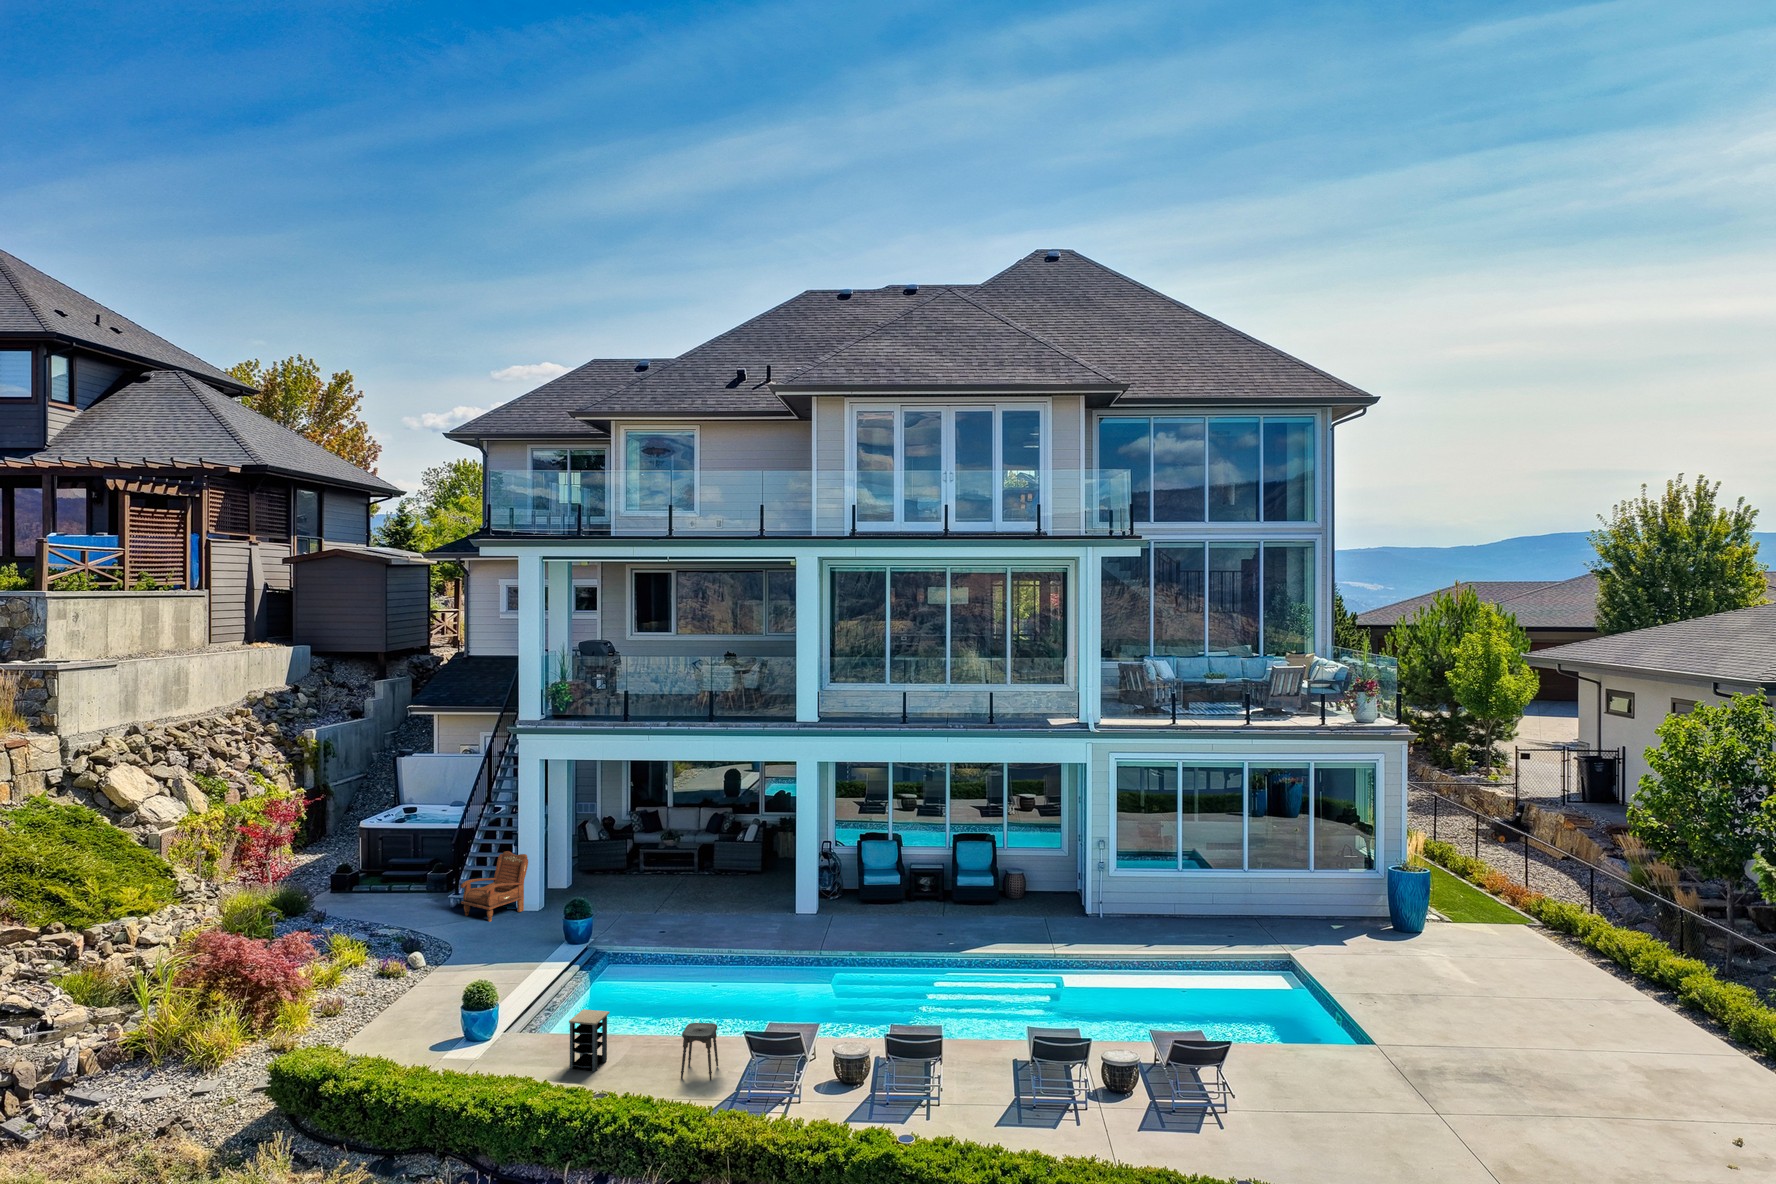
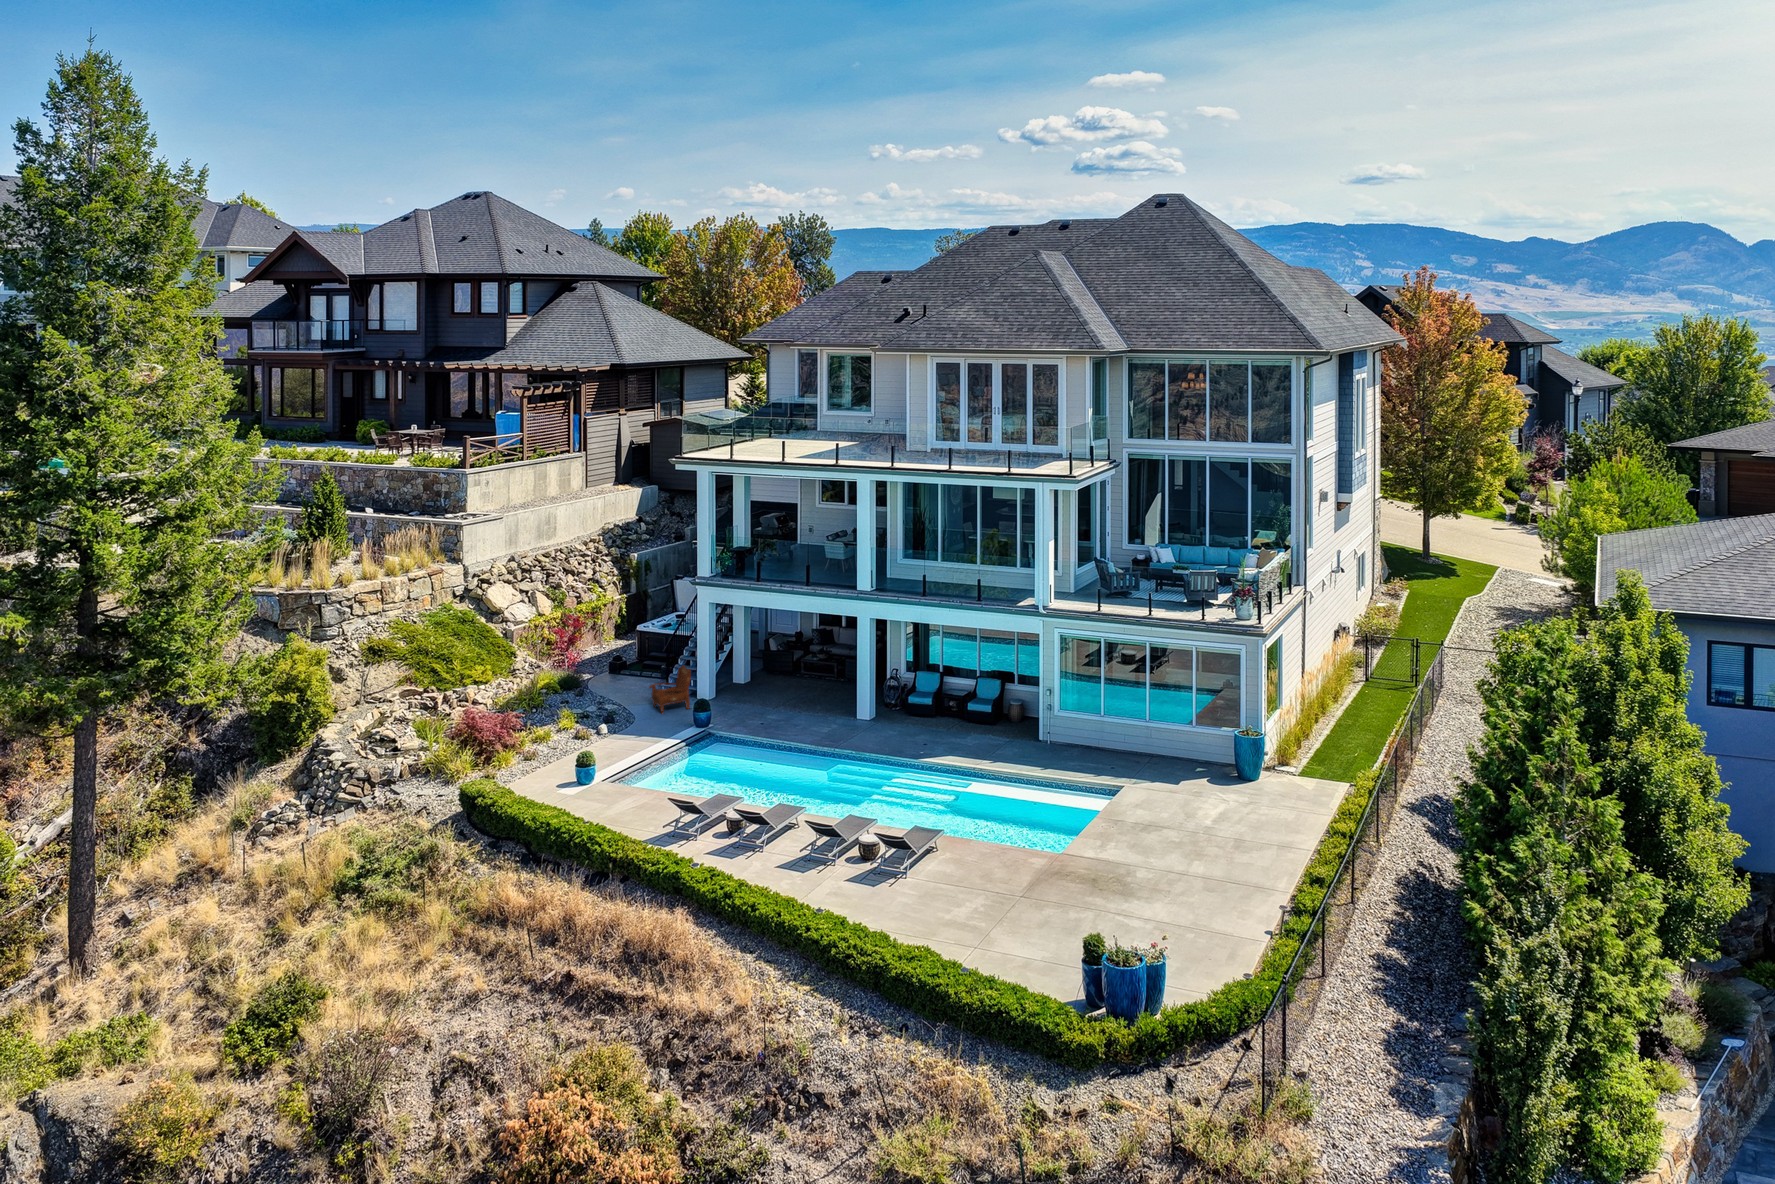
side table: present [569,1009,610,1072] -> none [578,792,606,832]
stool: present [681,1023,718,1080] -> none [628,814,659,853]

